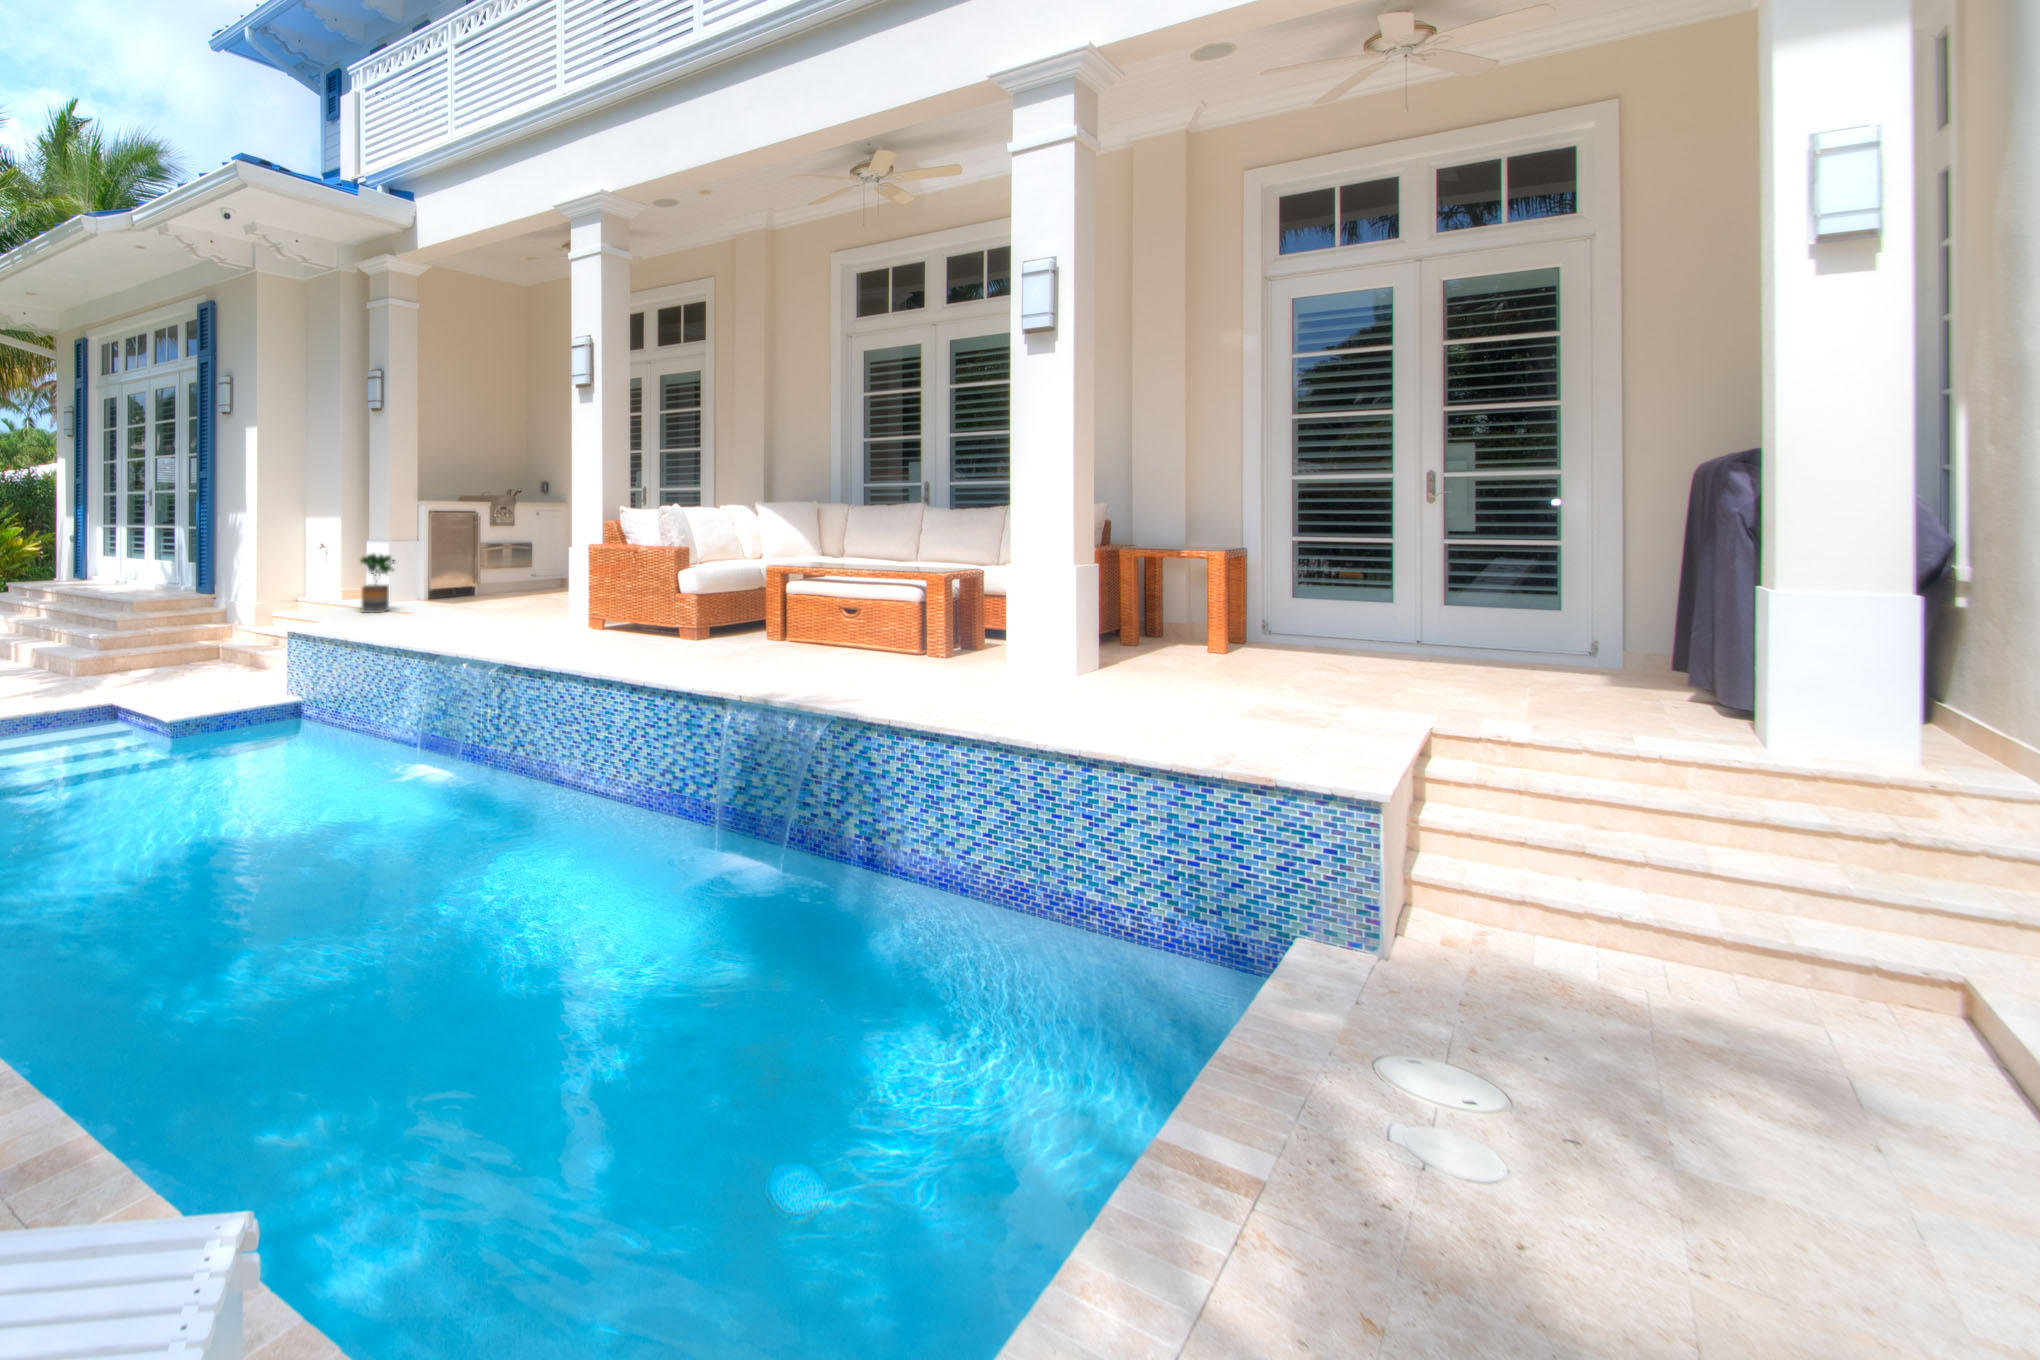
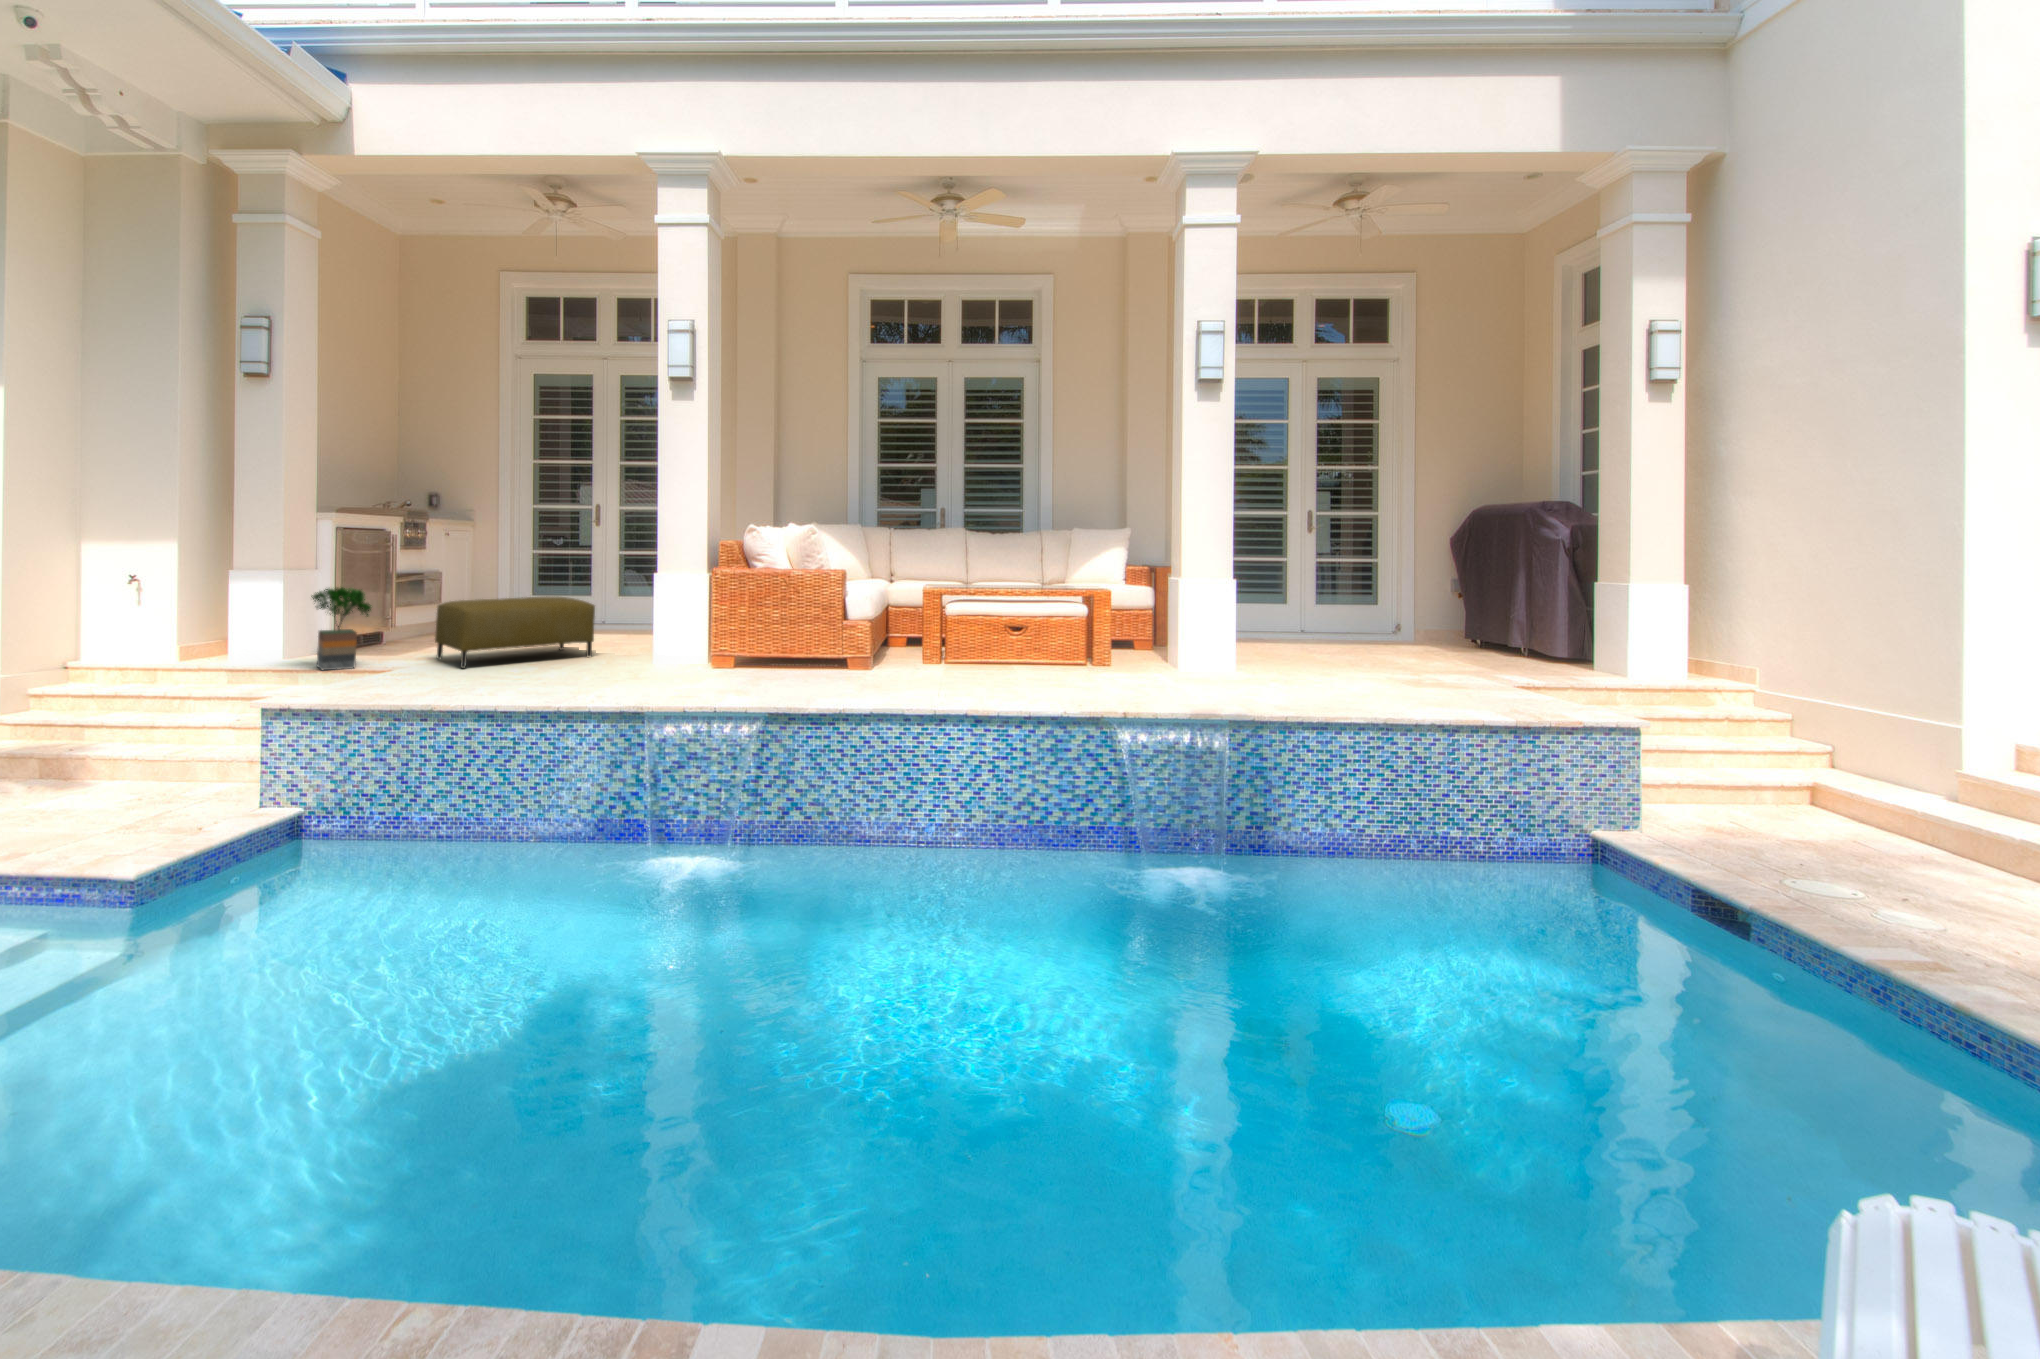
ottoman: none [429,567,542,617] -> present [435,596,595,668]

